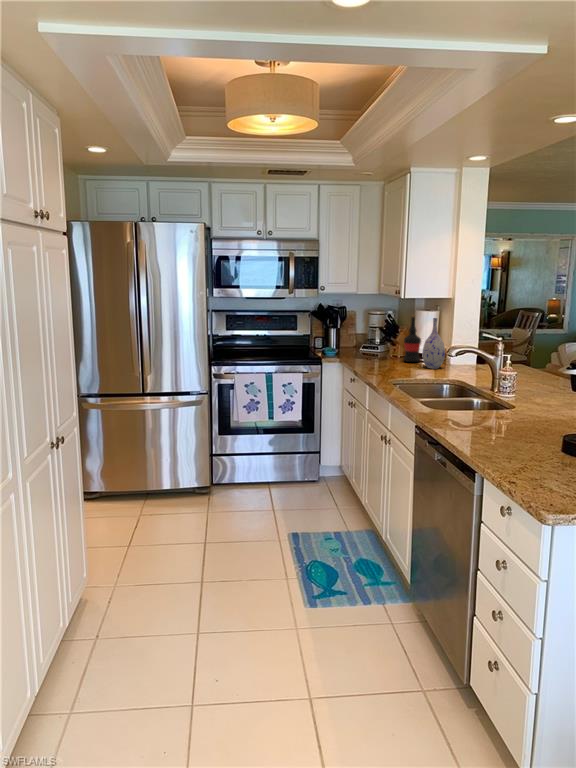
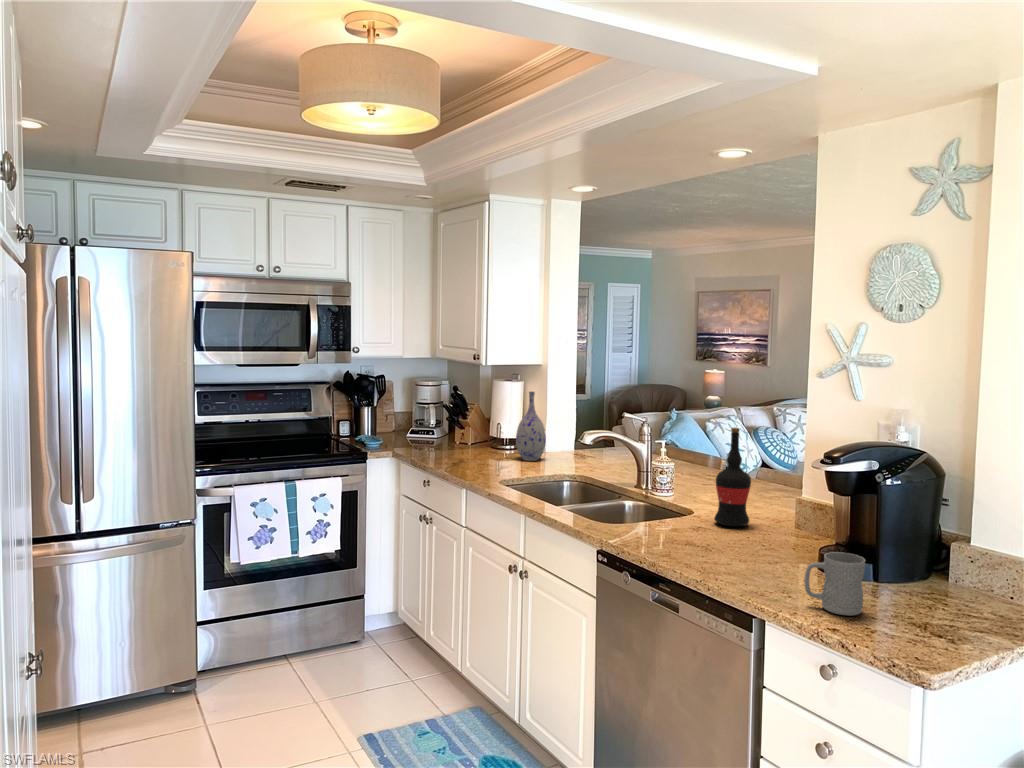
wine bottle: present [403,315,421,362] -> present [714,428,751,526]
mug: none [512,432,554,477] -> present [804,552,865,615]

